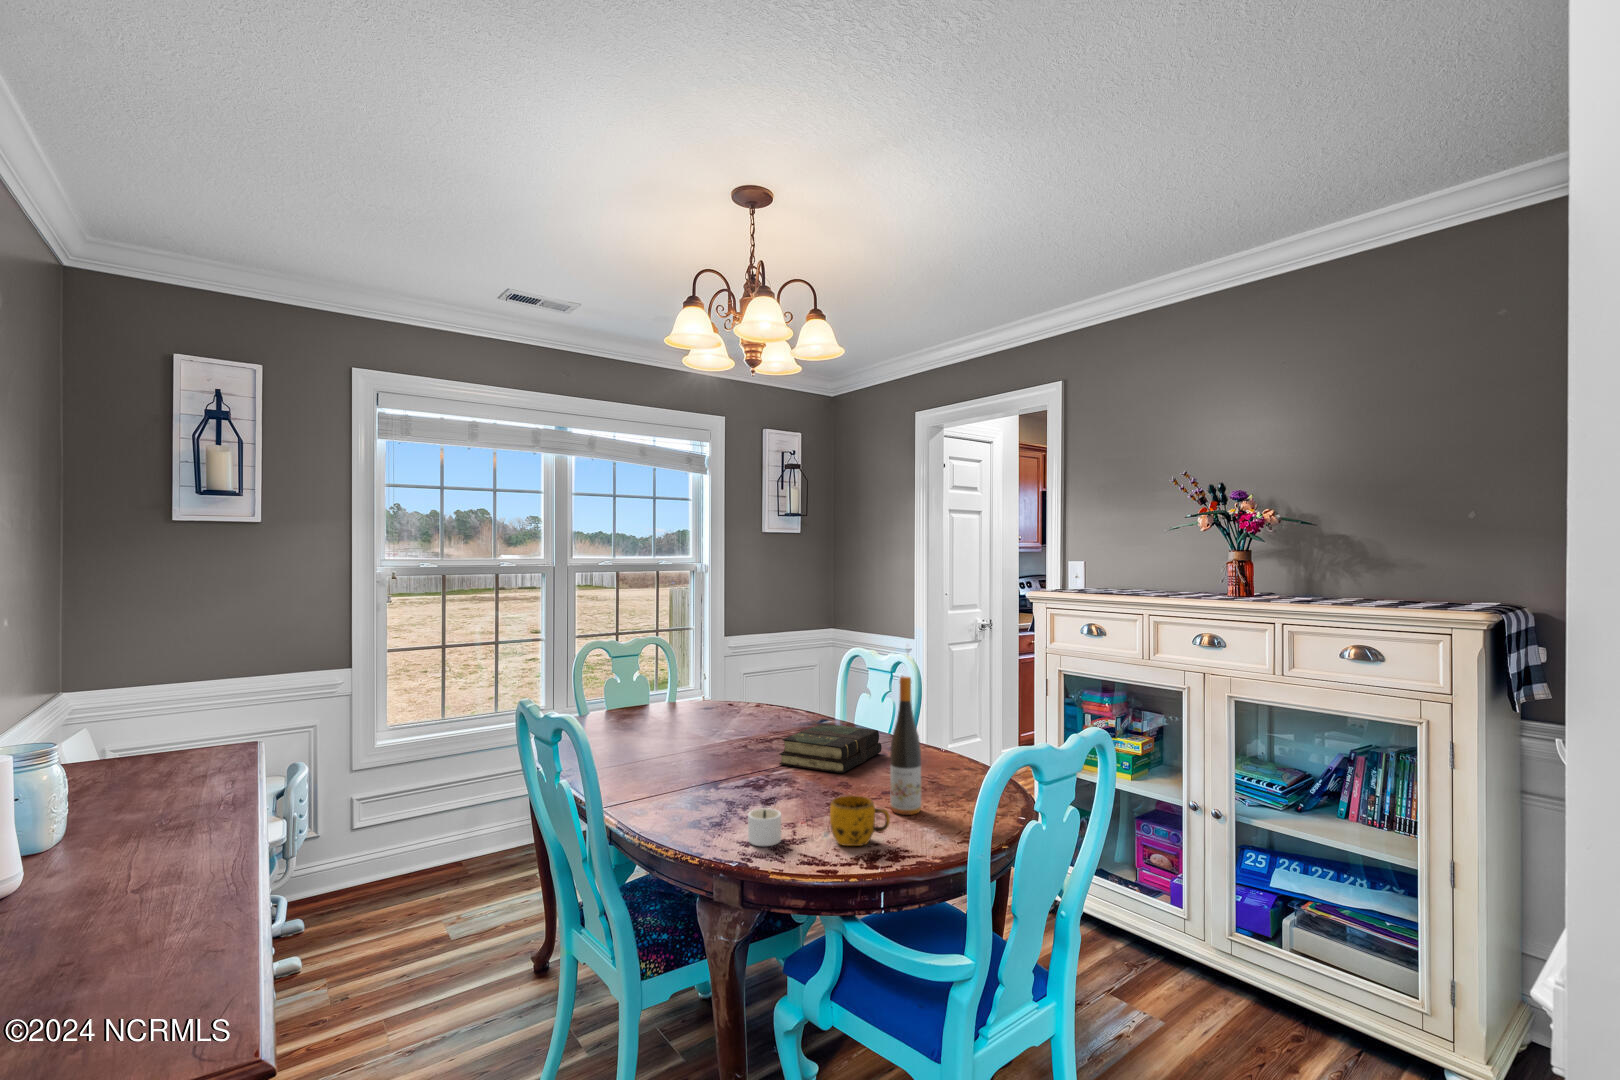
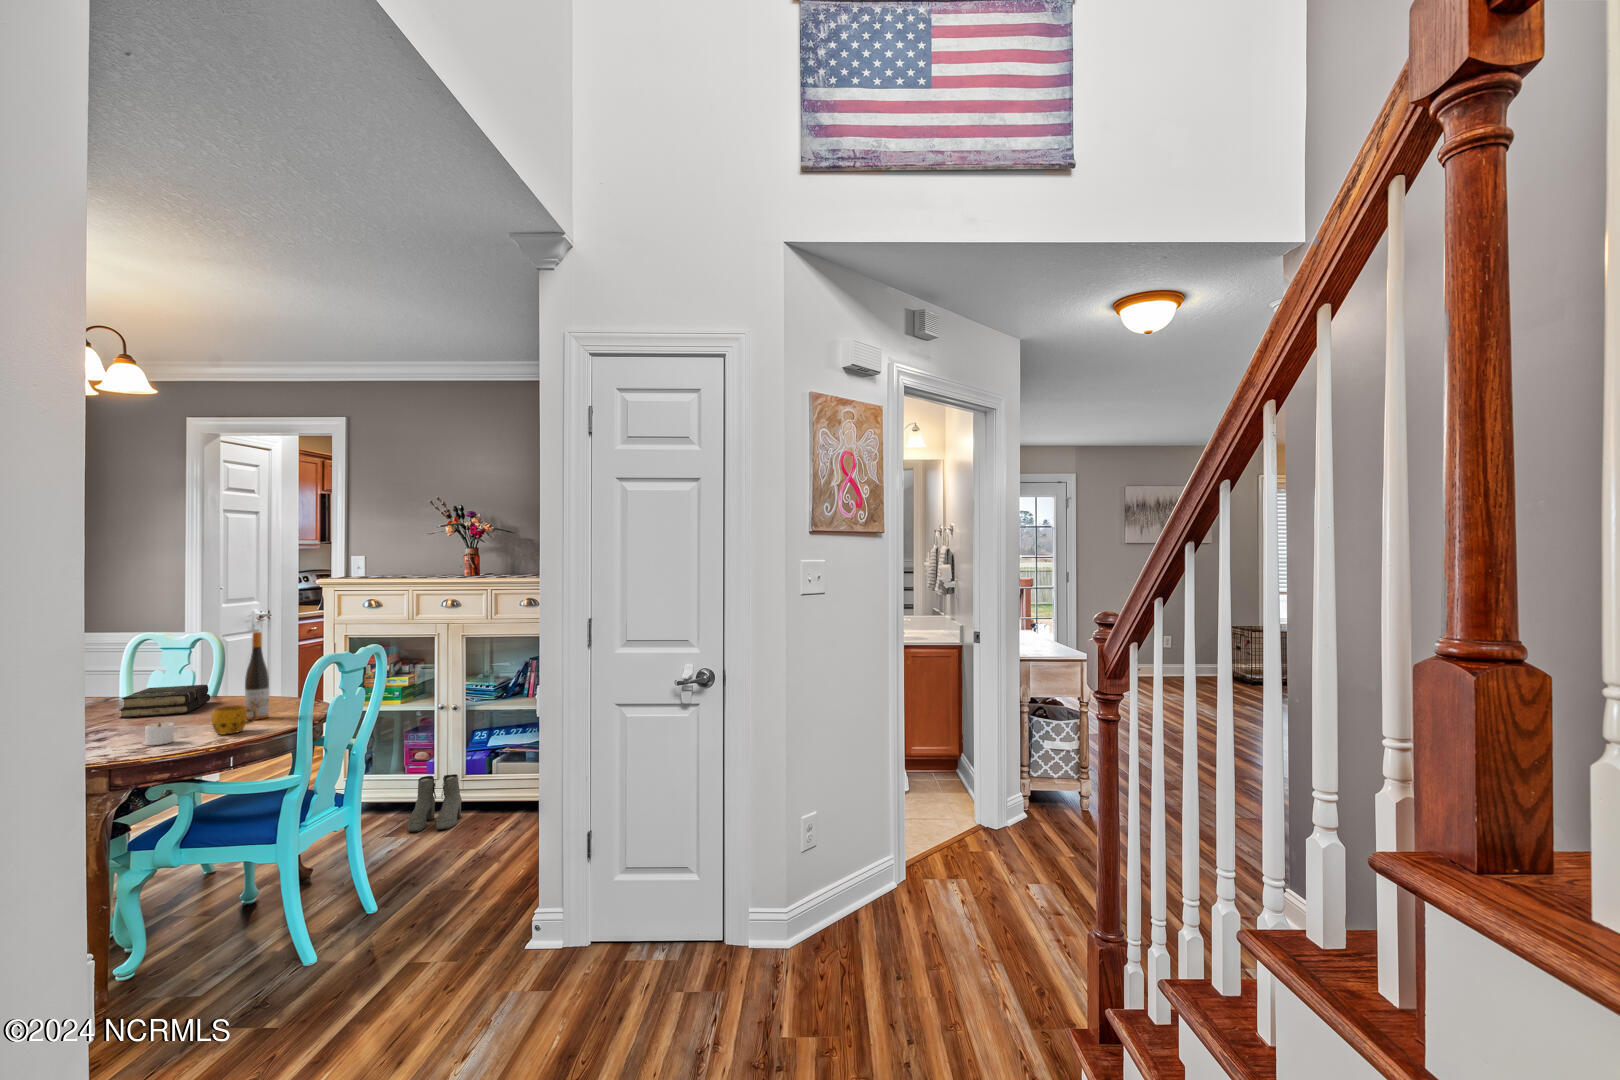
boots: none [1140,911,1228,1021] -> present [407,774,462,832]

